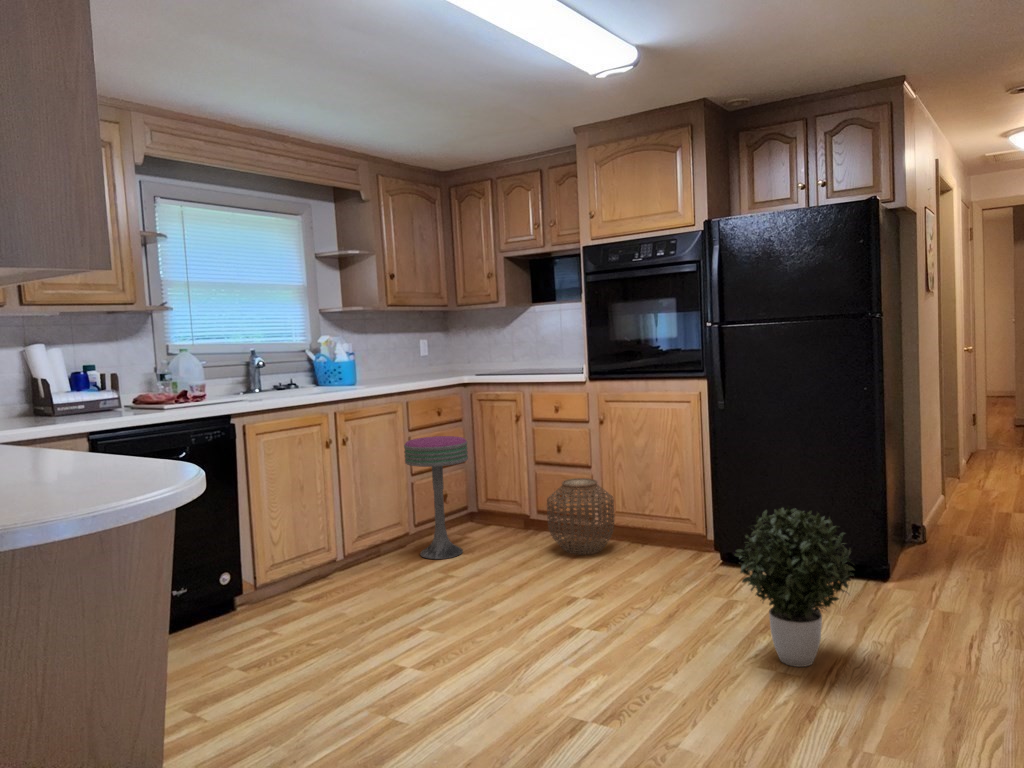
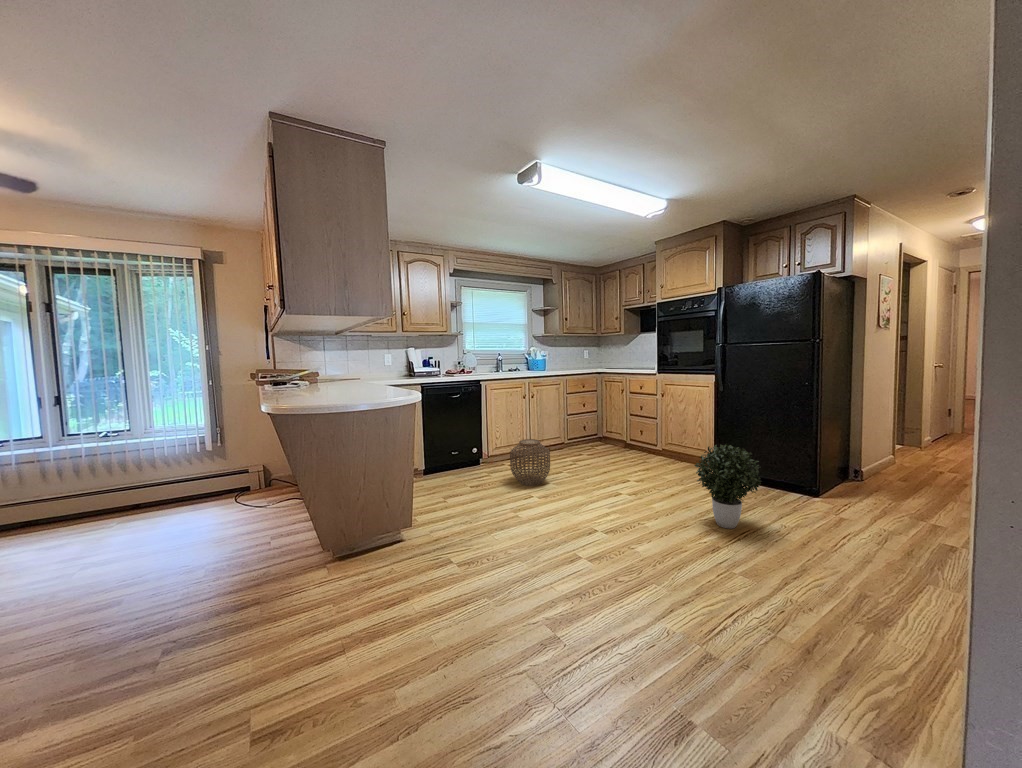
bar stool: present [404,436,468,559] -> none [561,398,591,456]
woven basket: present [547,478,614,555] -> present [510,439,550,486]

